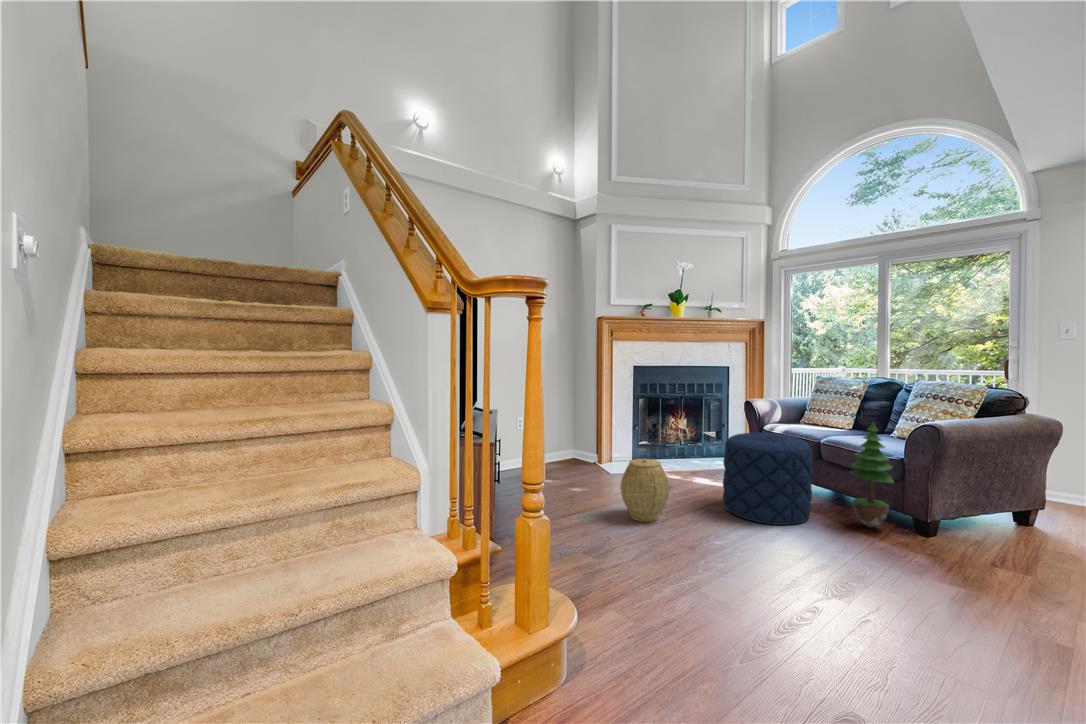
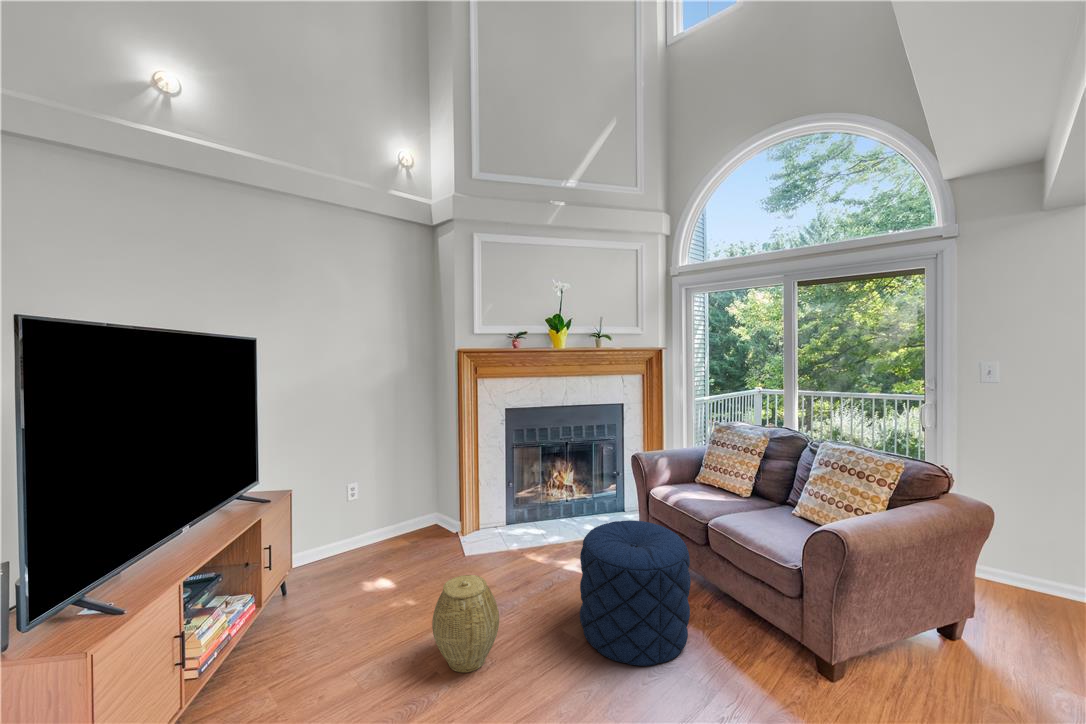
potted tree: present [850,422,894,528] -> none [733,523,790,667]

